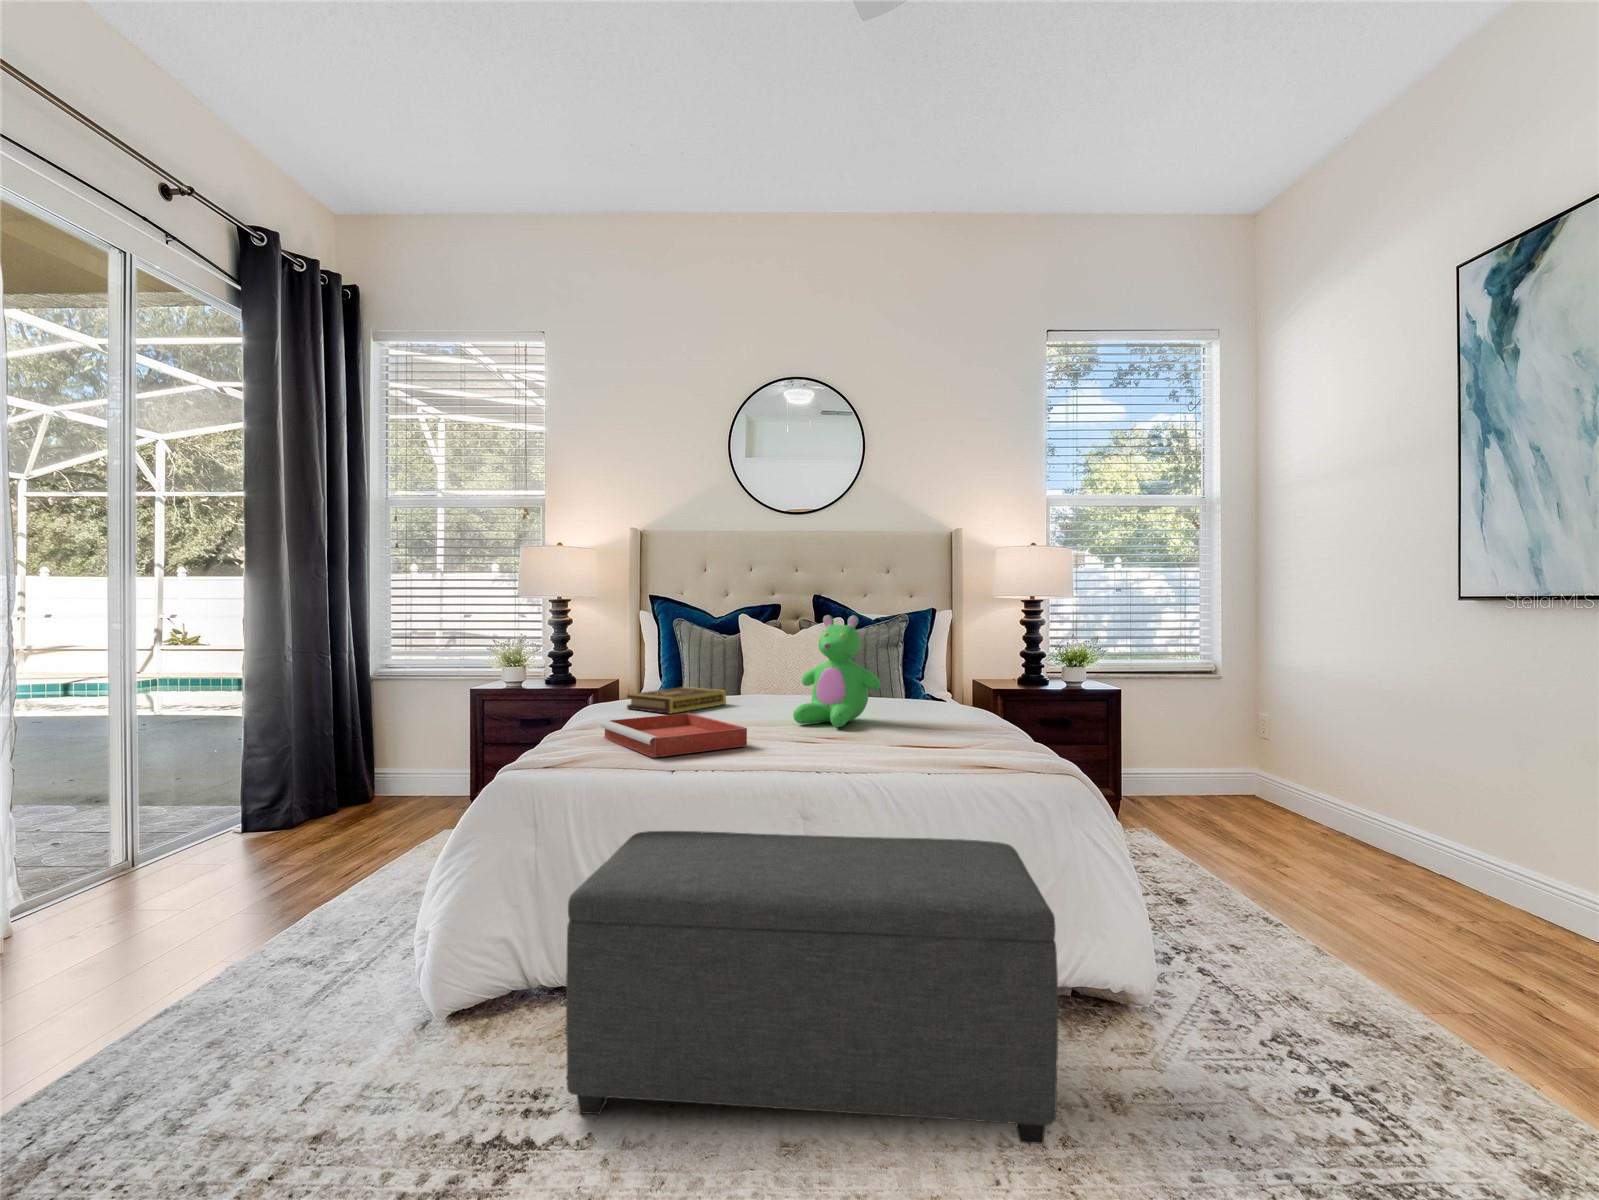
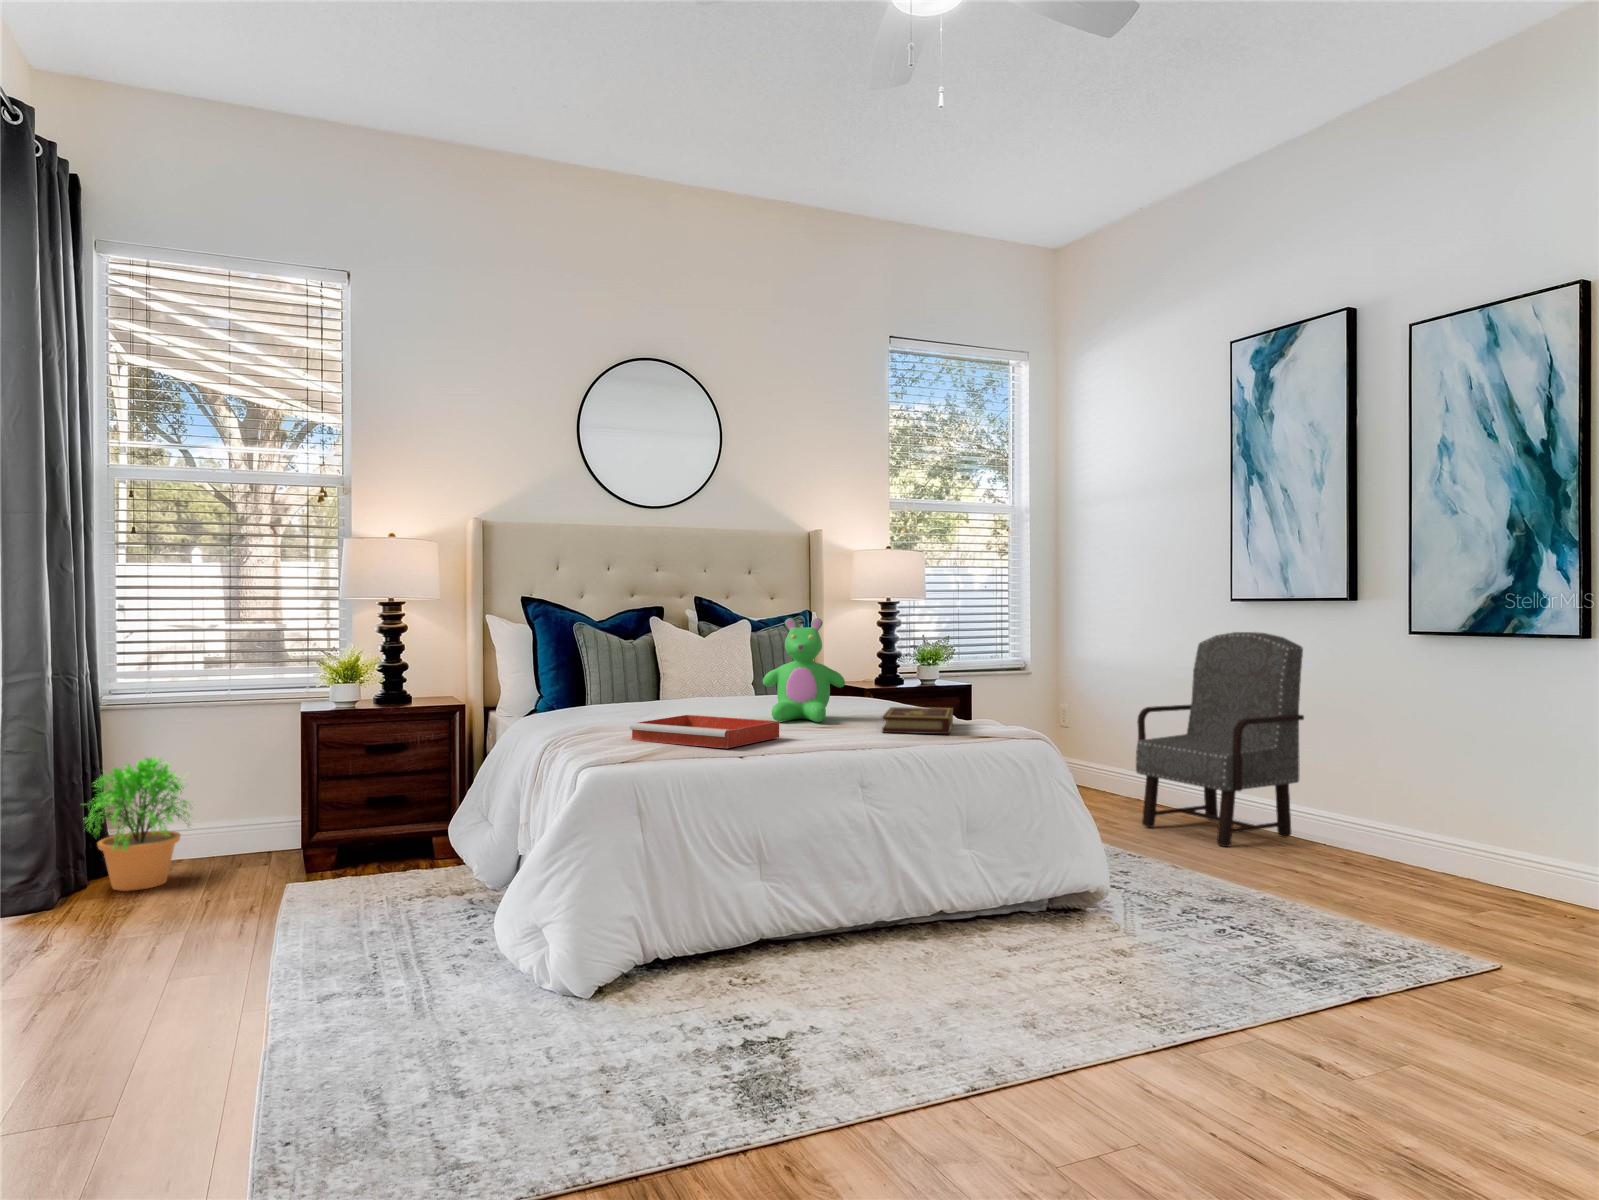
armchair: none [1307,638,1566,922] -> present [1136,632,1304,847]
book: present [627,687,726,714] -> present [882,707,953,734]
potted plant: none [313,717,406,822] -> present [87,758,190,891]
ottoman: present [566,831,1058,1144] -> none [735,792,1105,1019]

